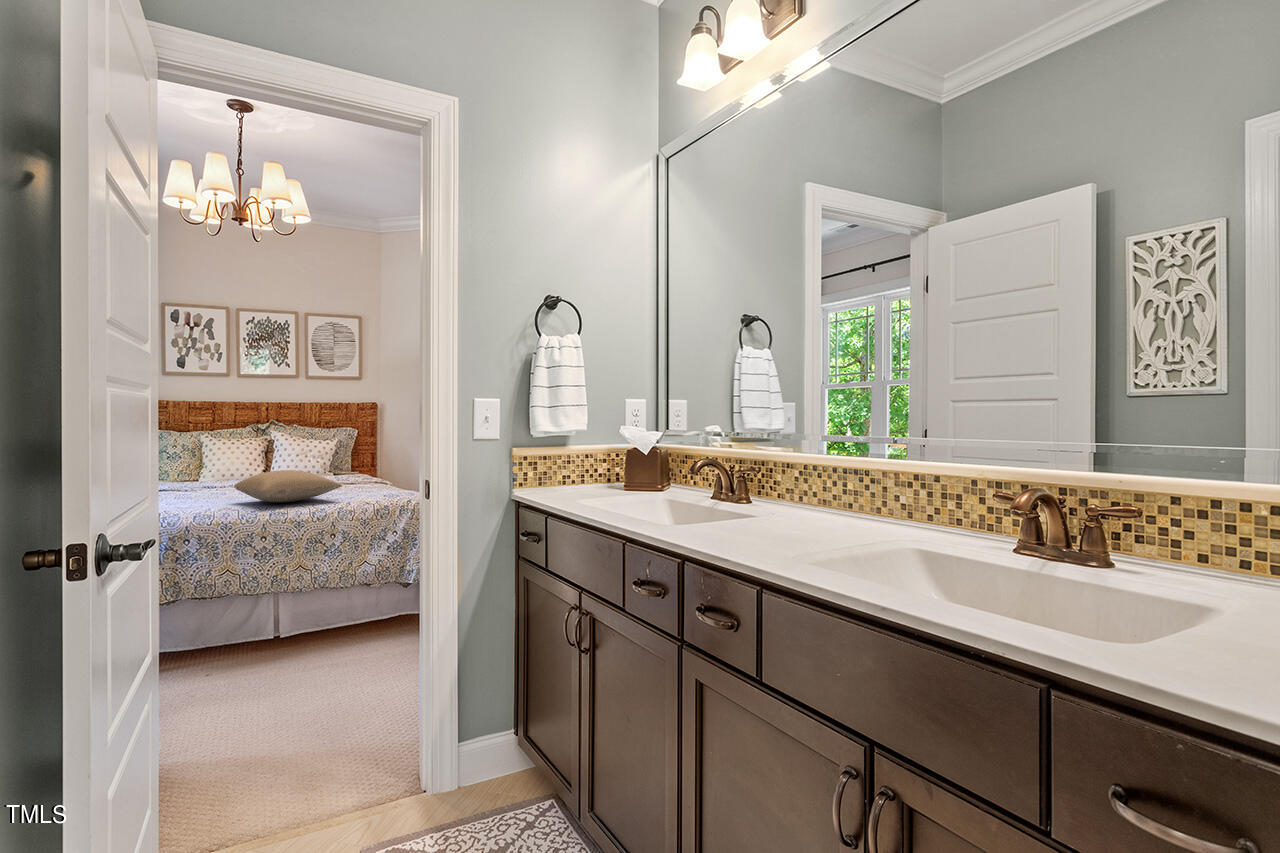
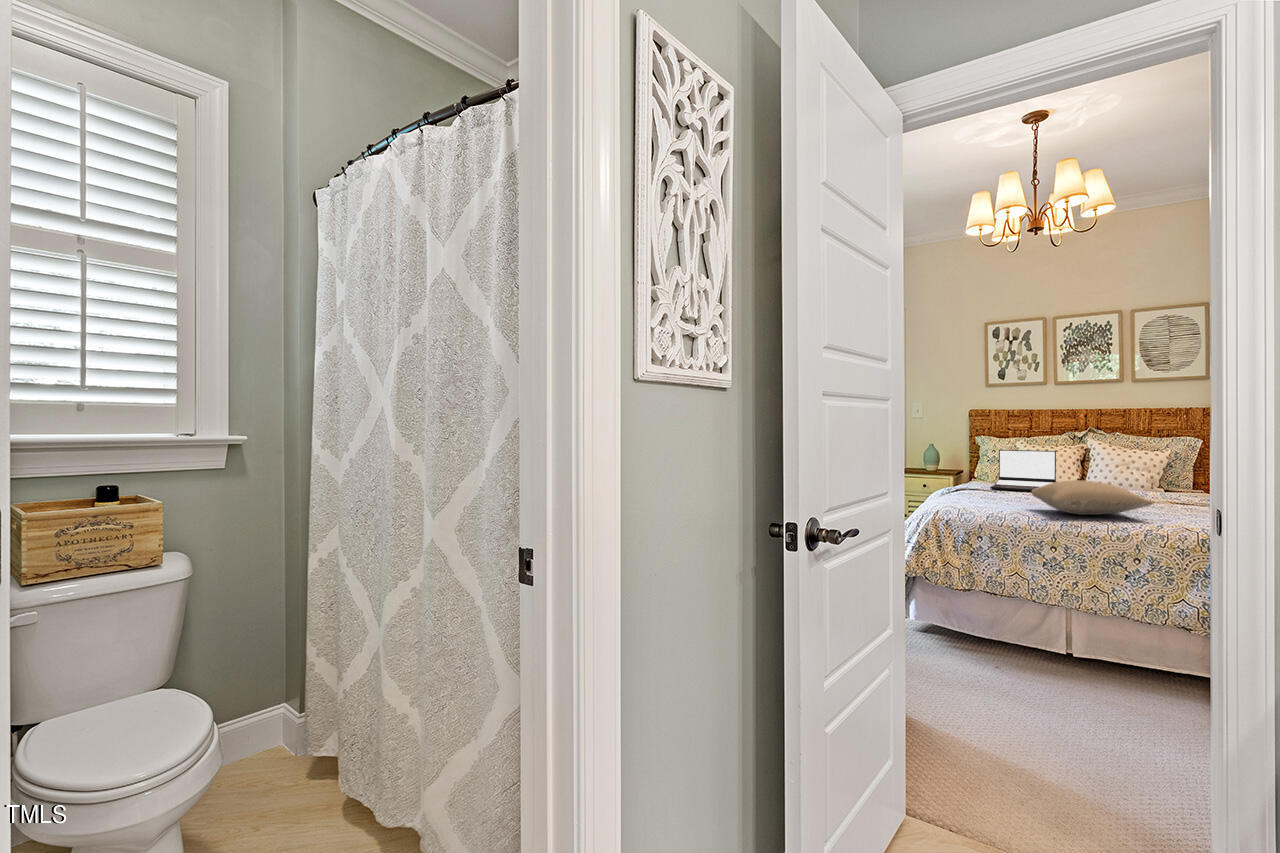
laptop: none [178,444,245,487] -> present [991,450,1056,491]

